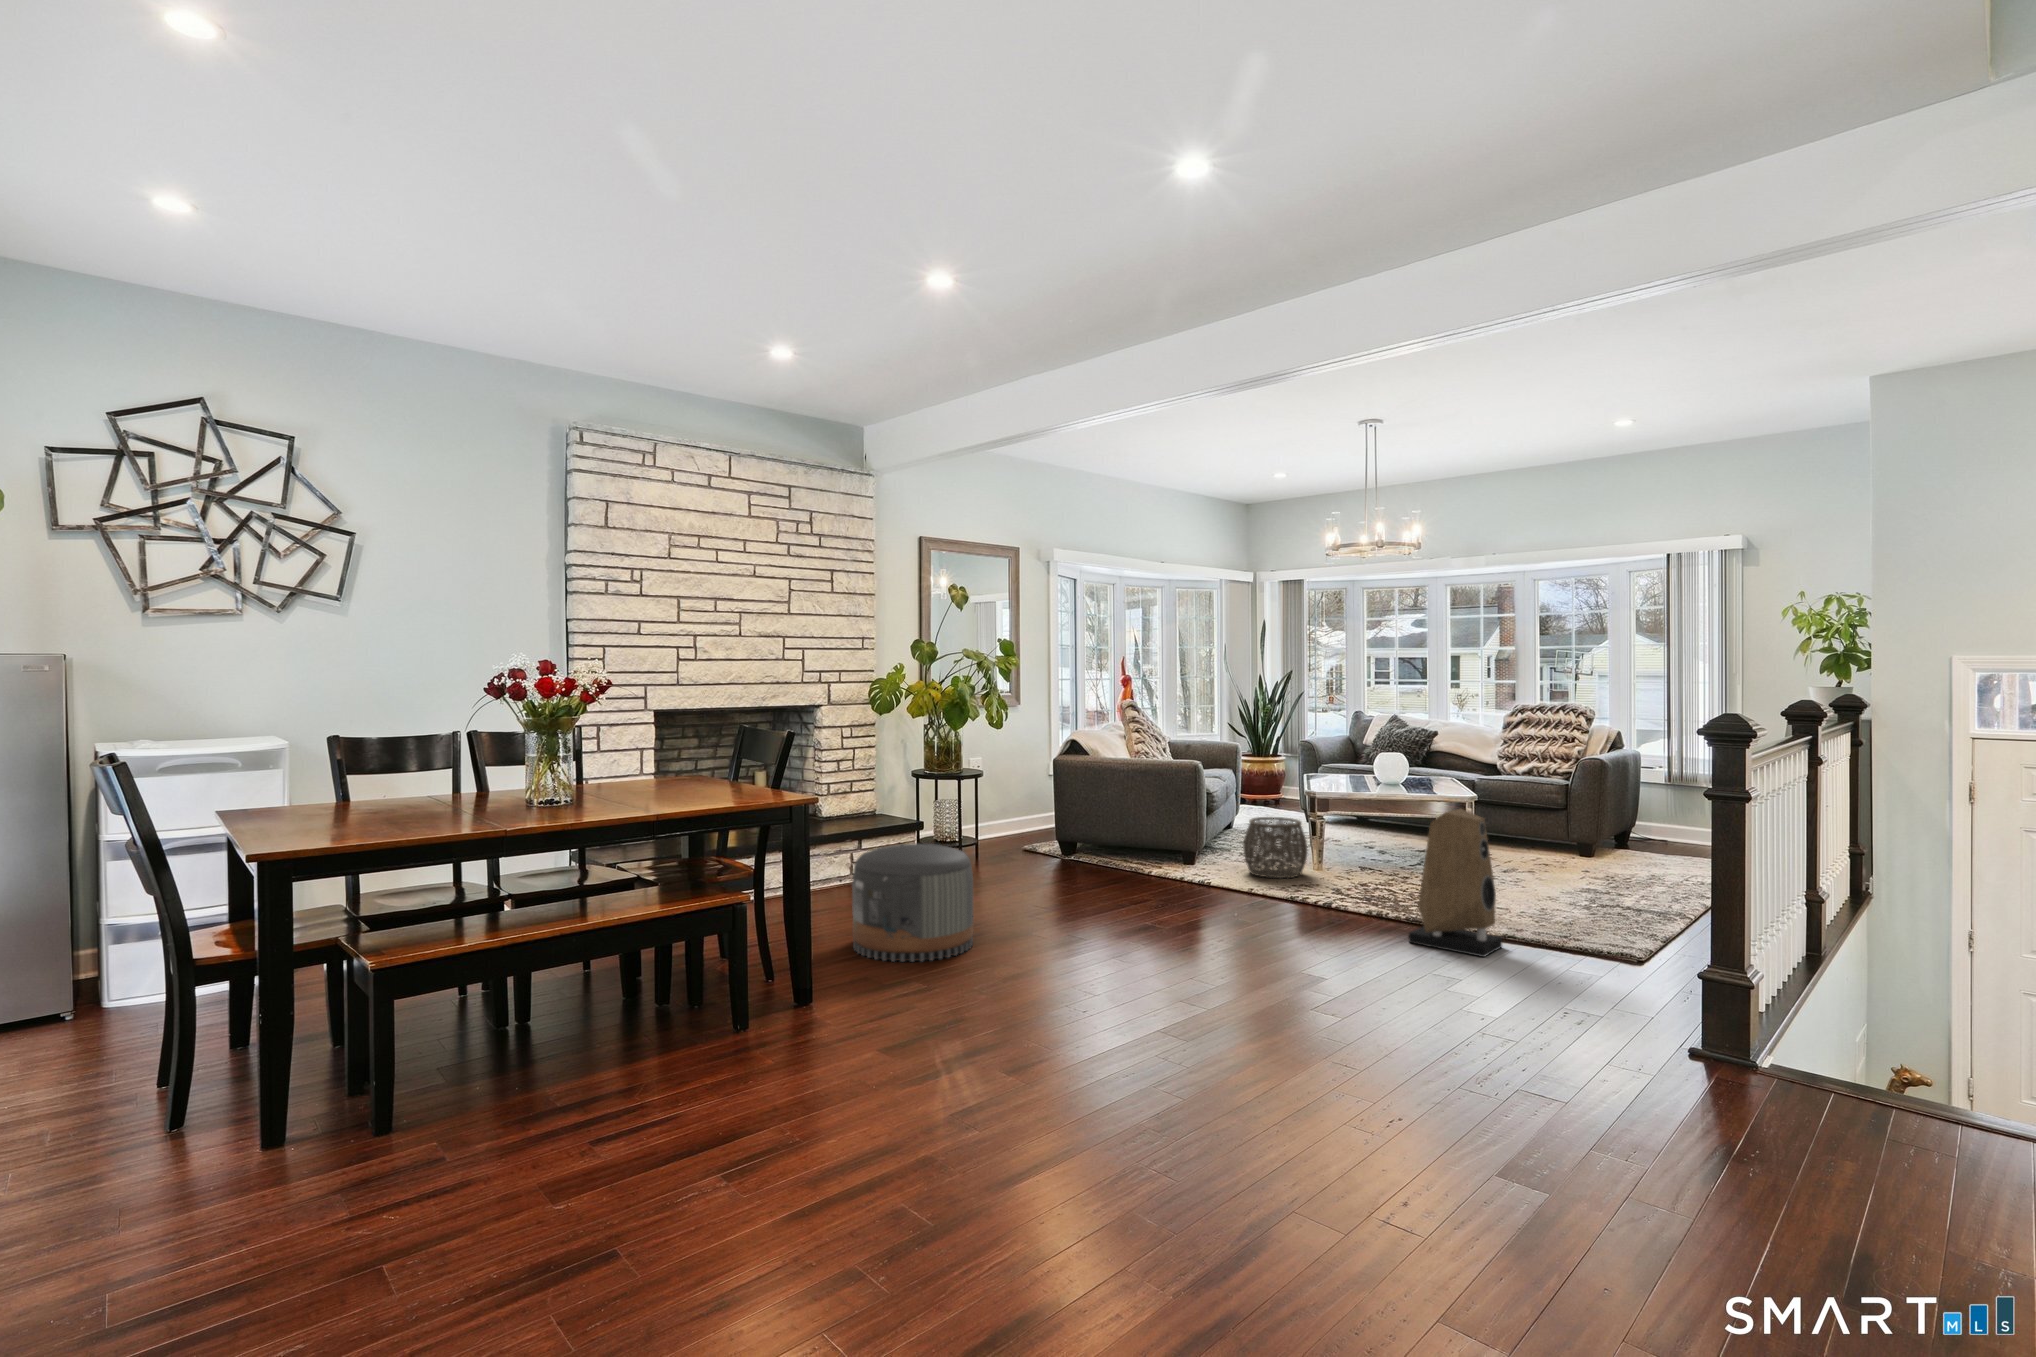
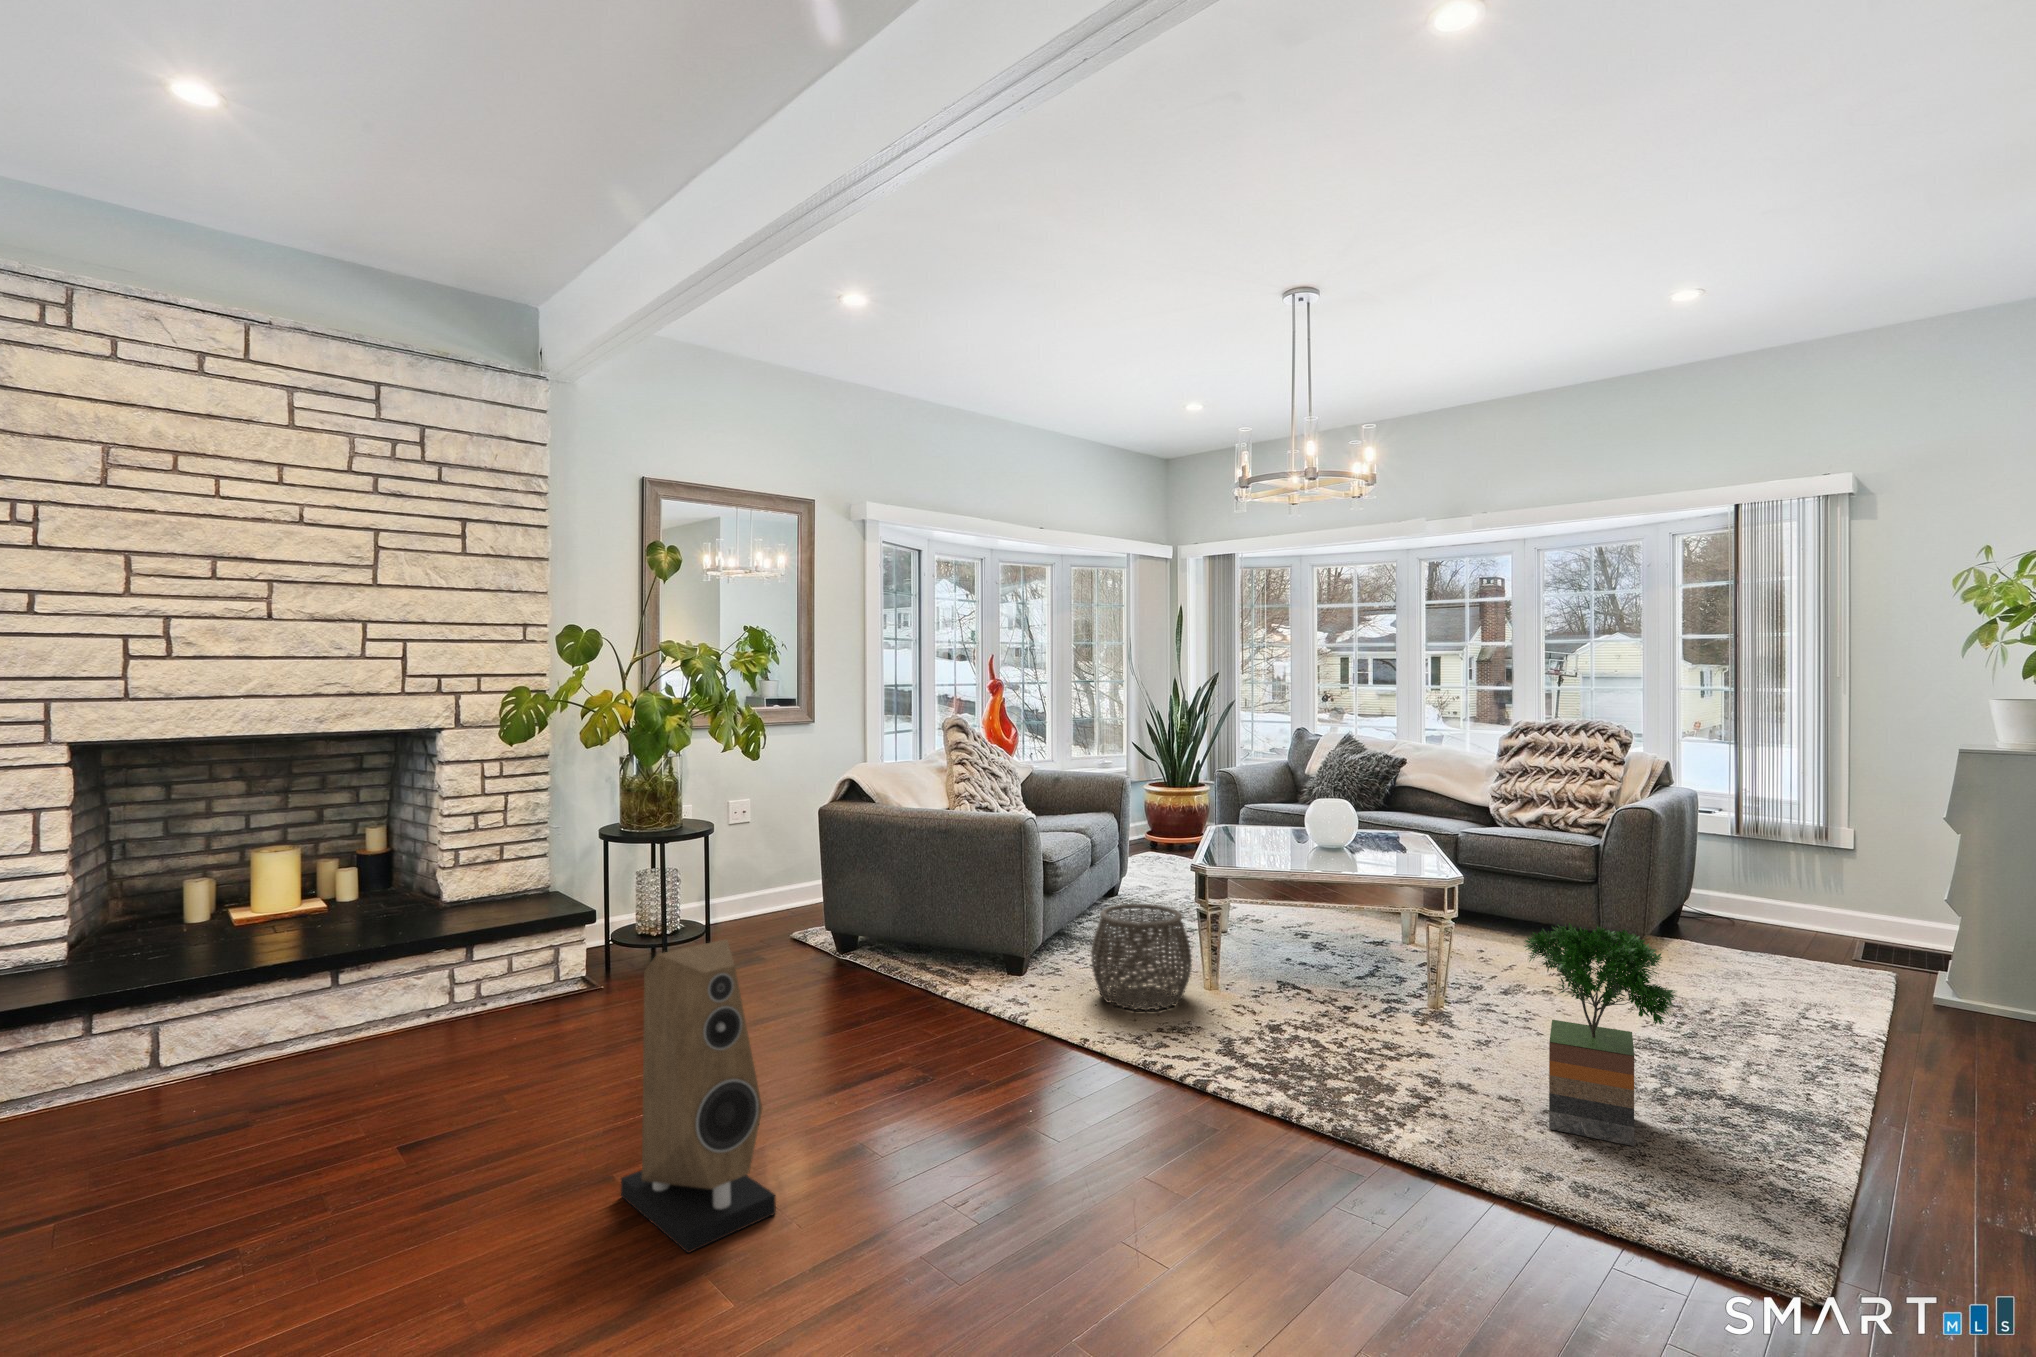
potted tree: none [1511,808,1595,924] -> present [1524,923,1677,1146]
speaker: present [1409,809,1502,957] -> present [621,939,776,1253]
pouf: present [852,844,973,962] -> none [182,1008,474,1297]

